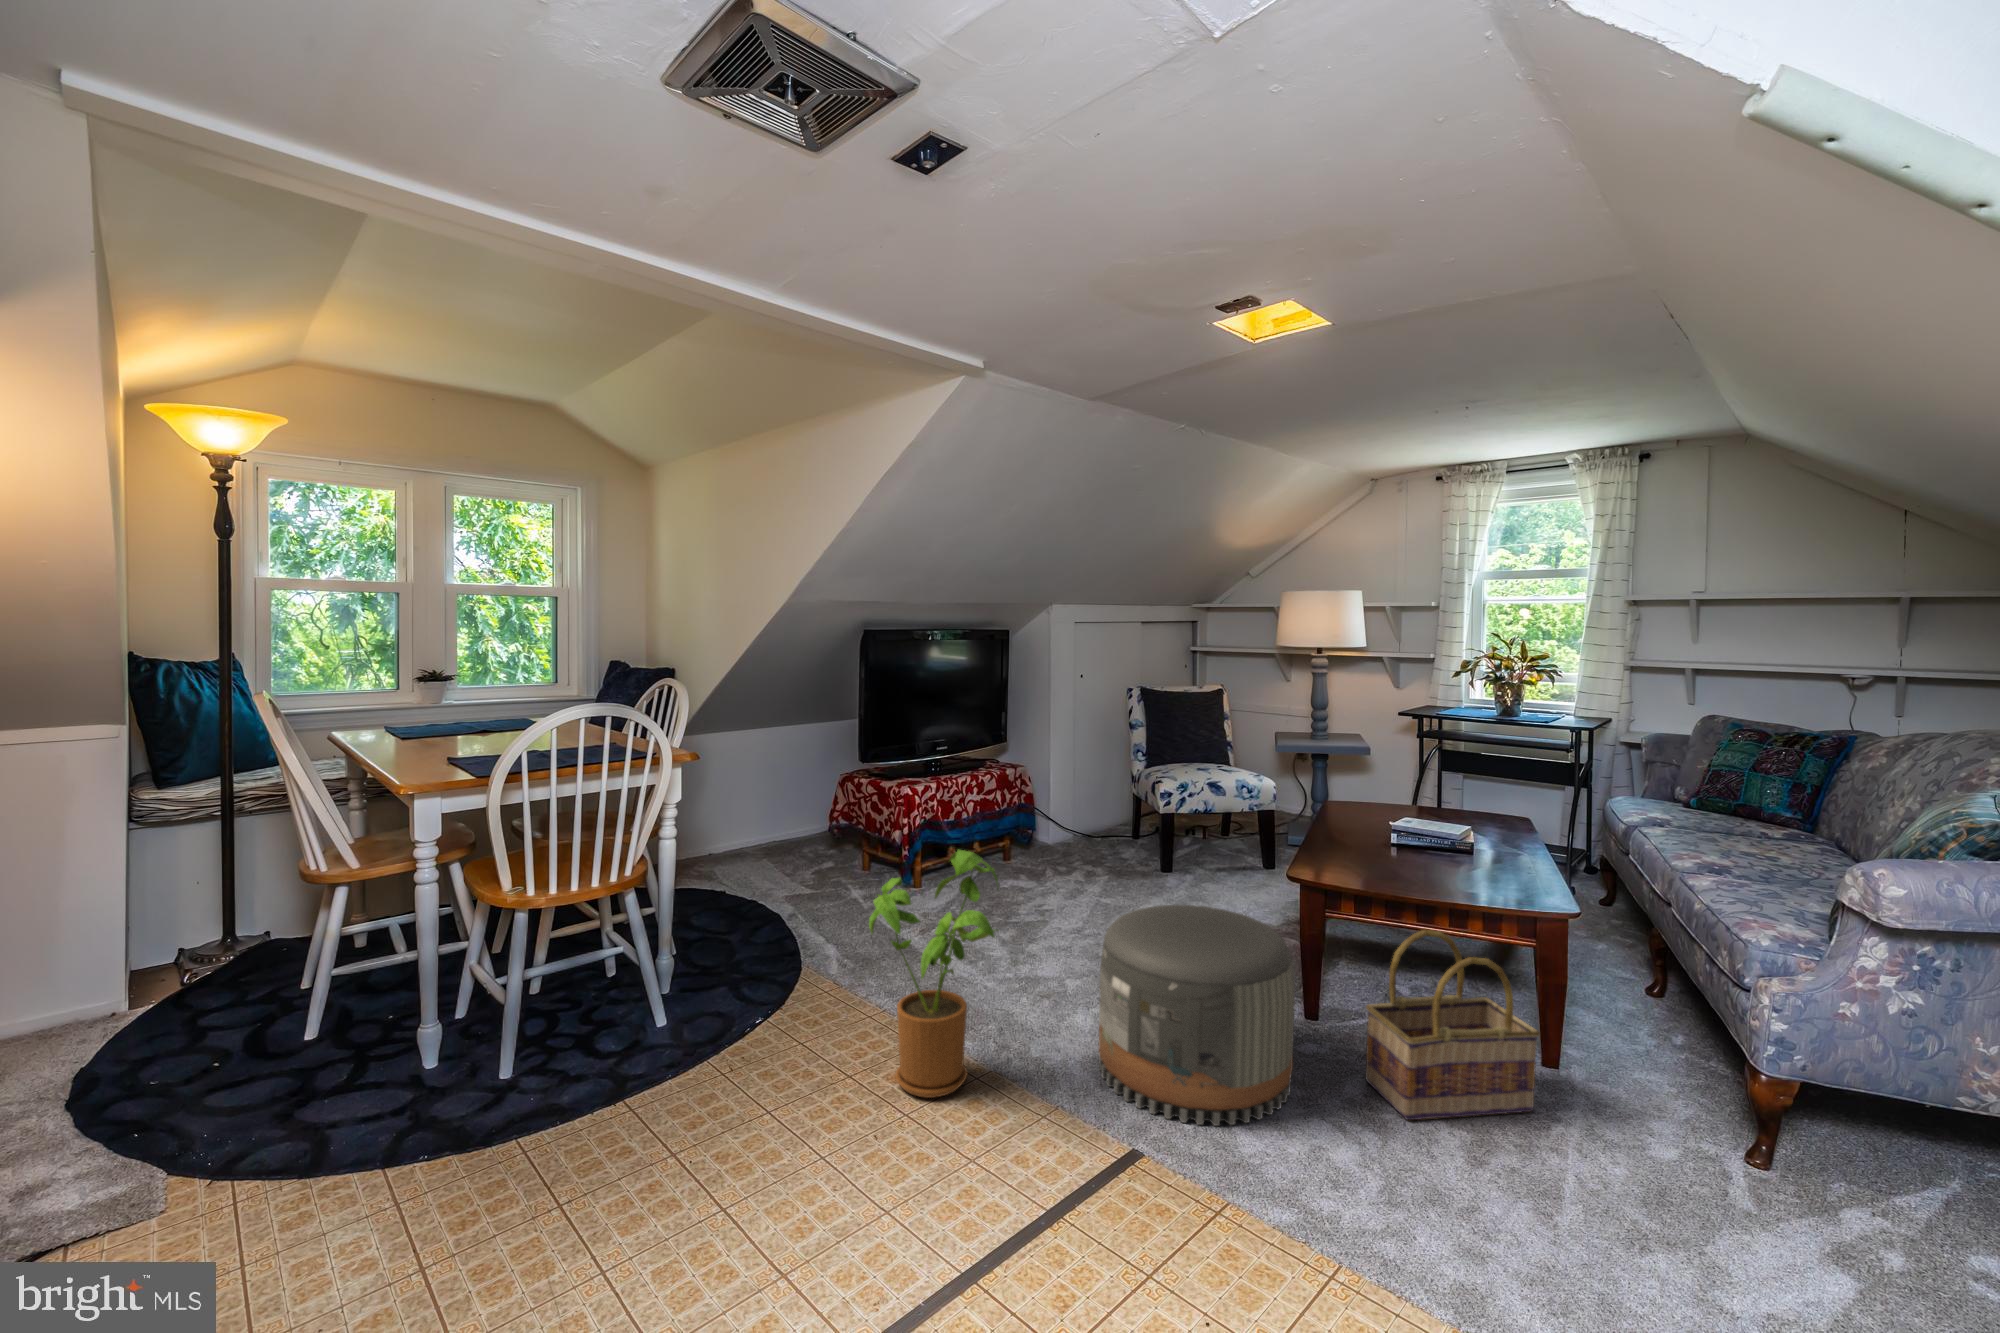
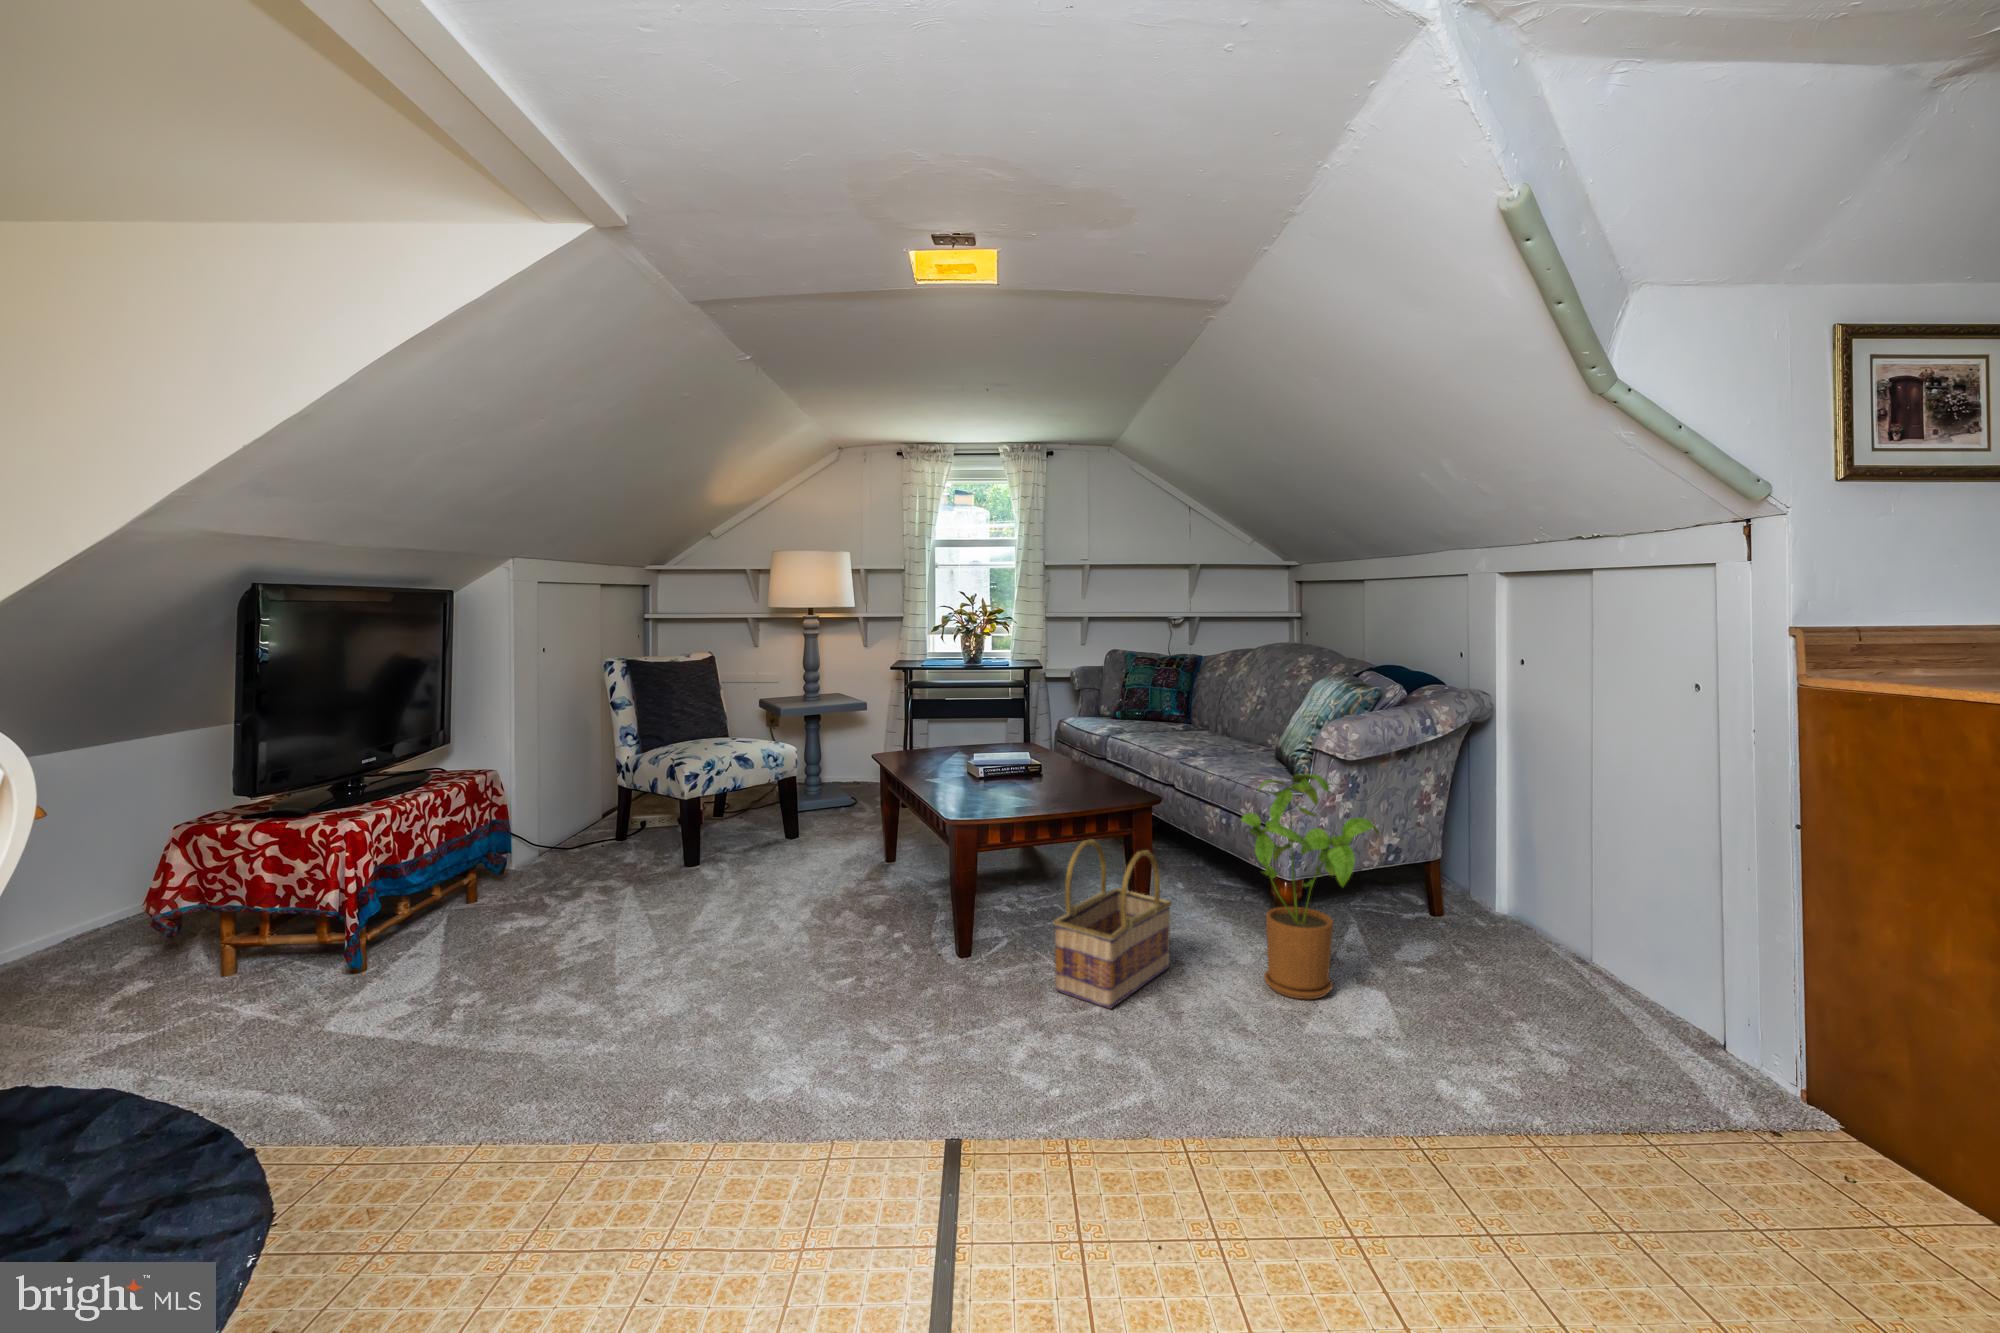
house plant: present [869,850,998,1098] -> present [1241,774,1379,1000]
pouf: present [1098,905,1295,1126] -> none [817,867,1023,1099]

